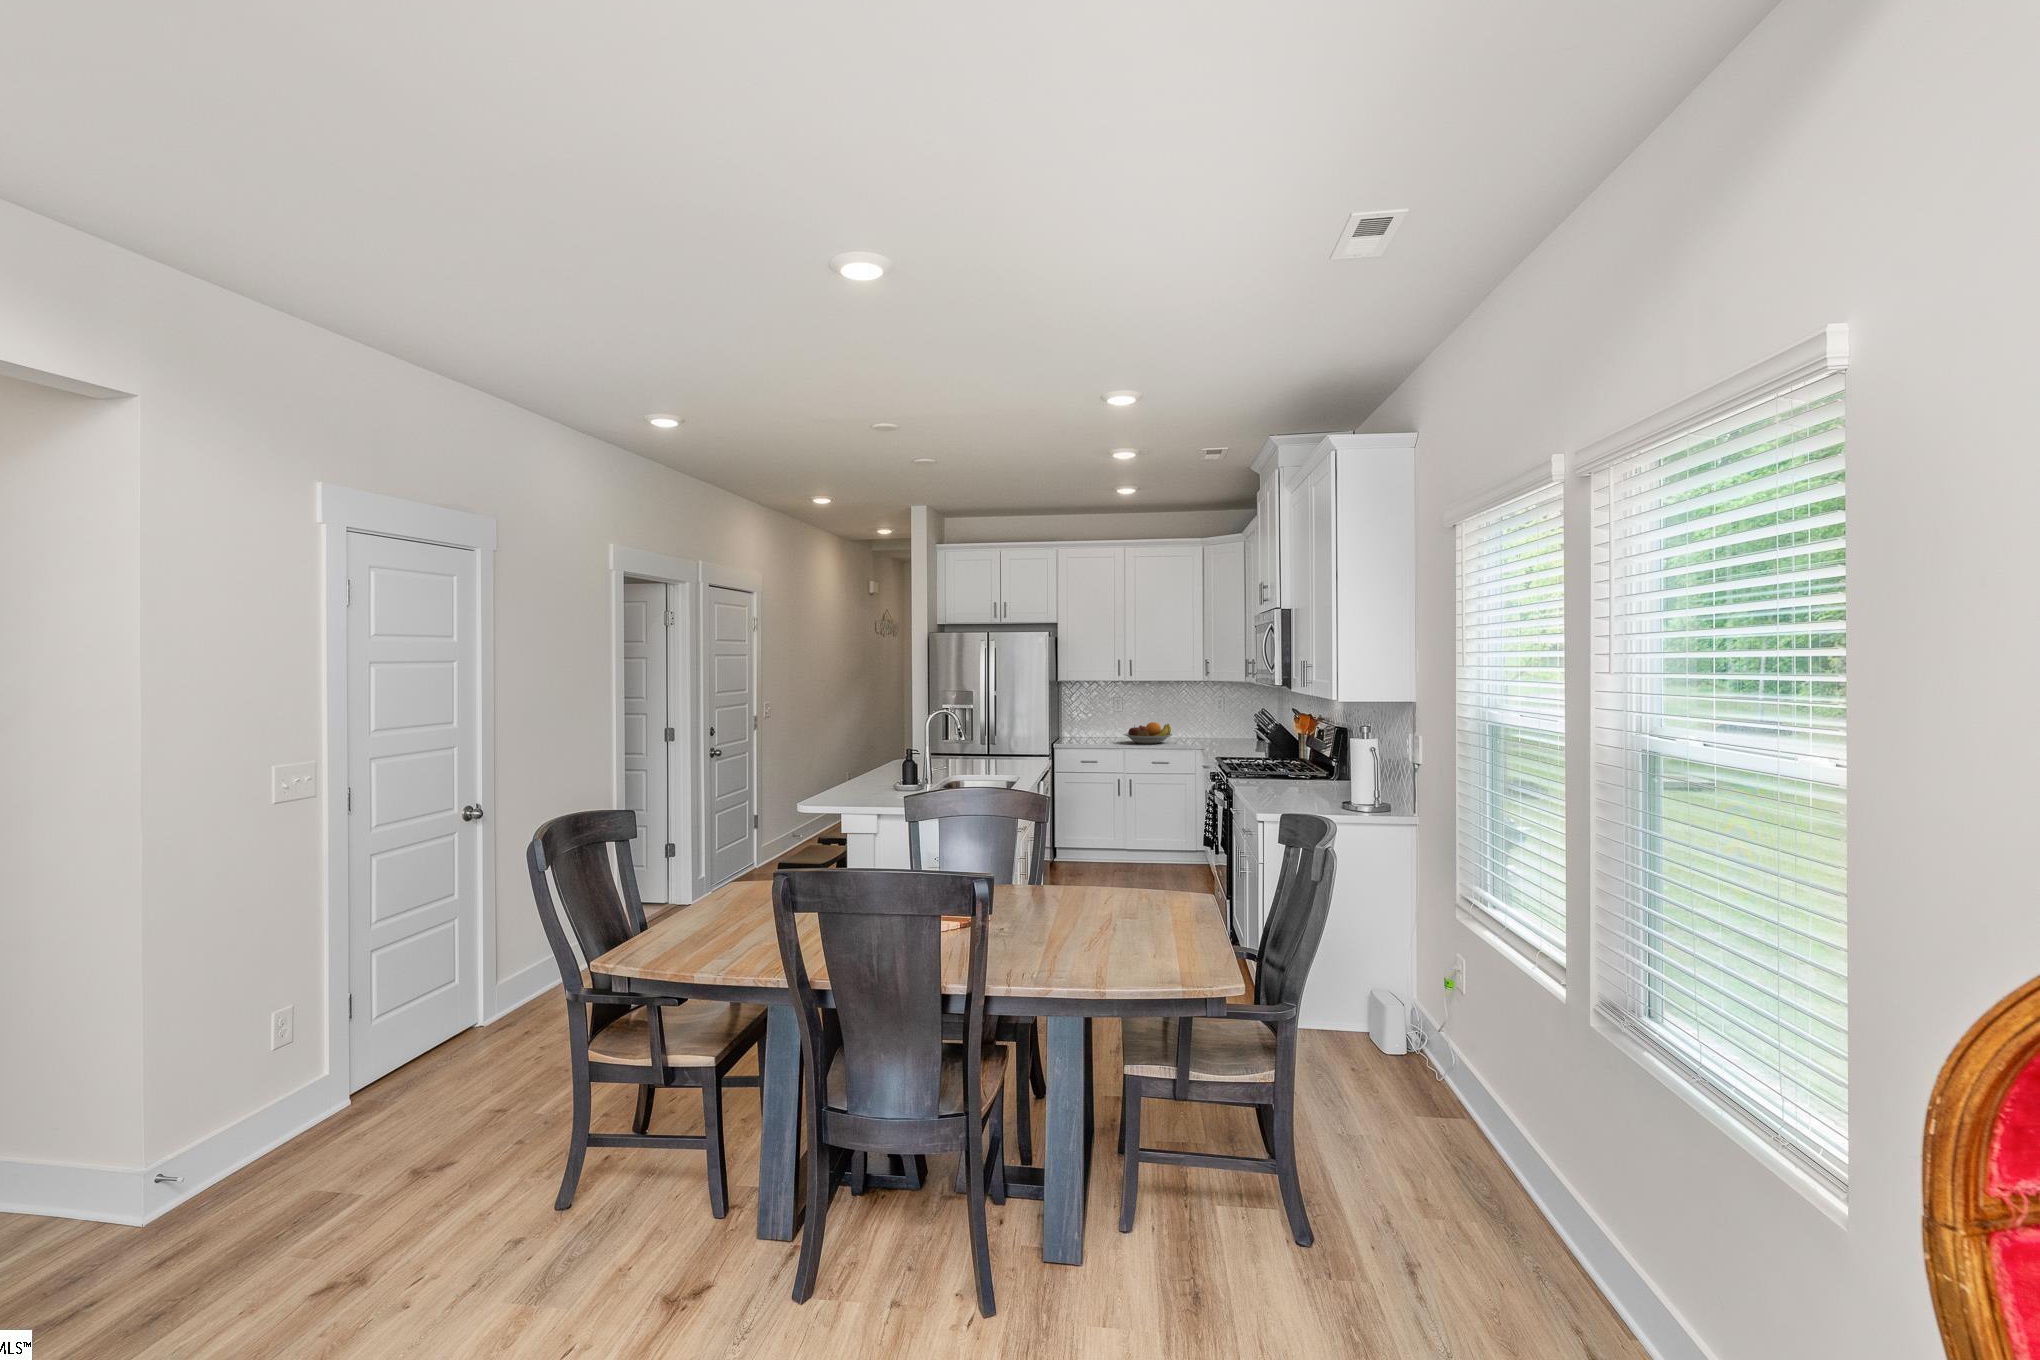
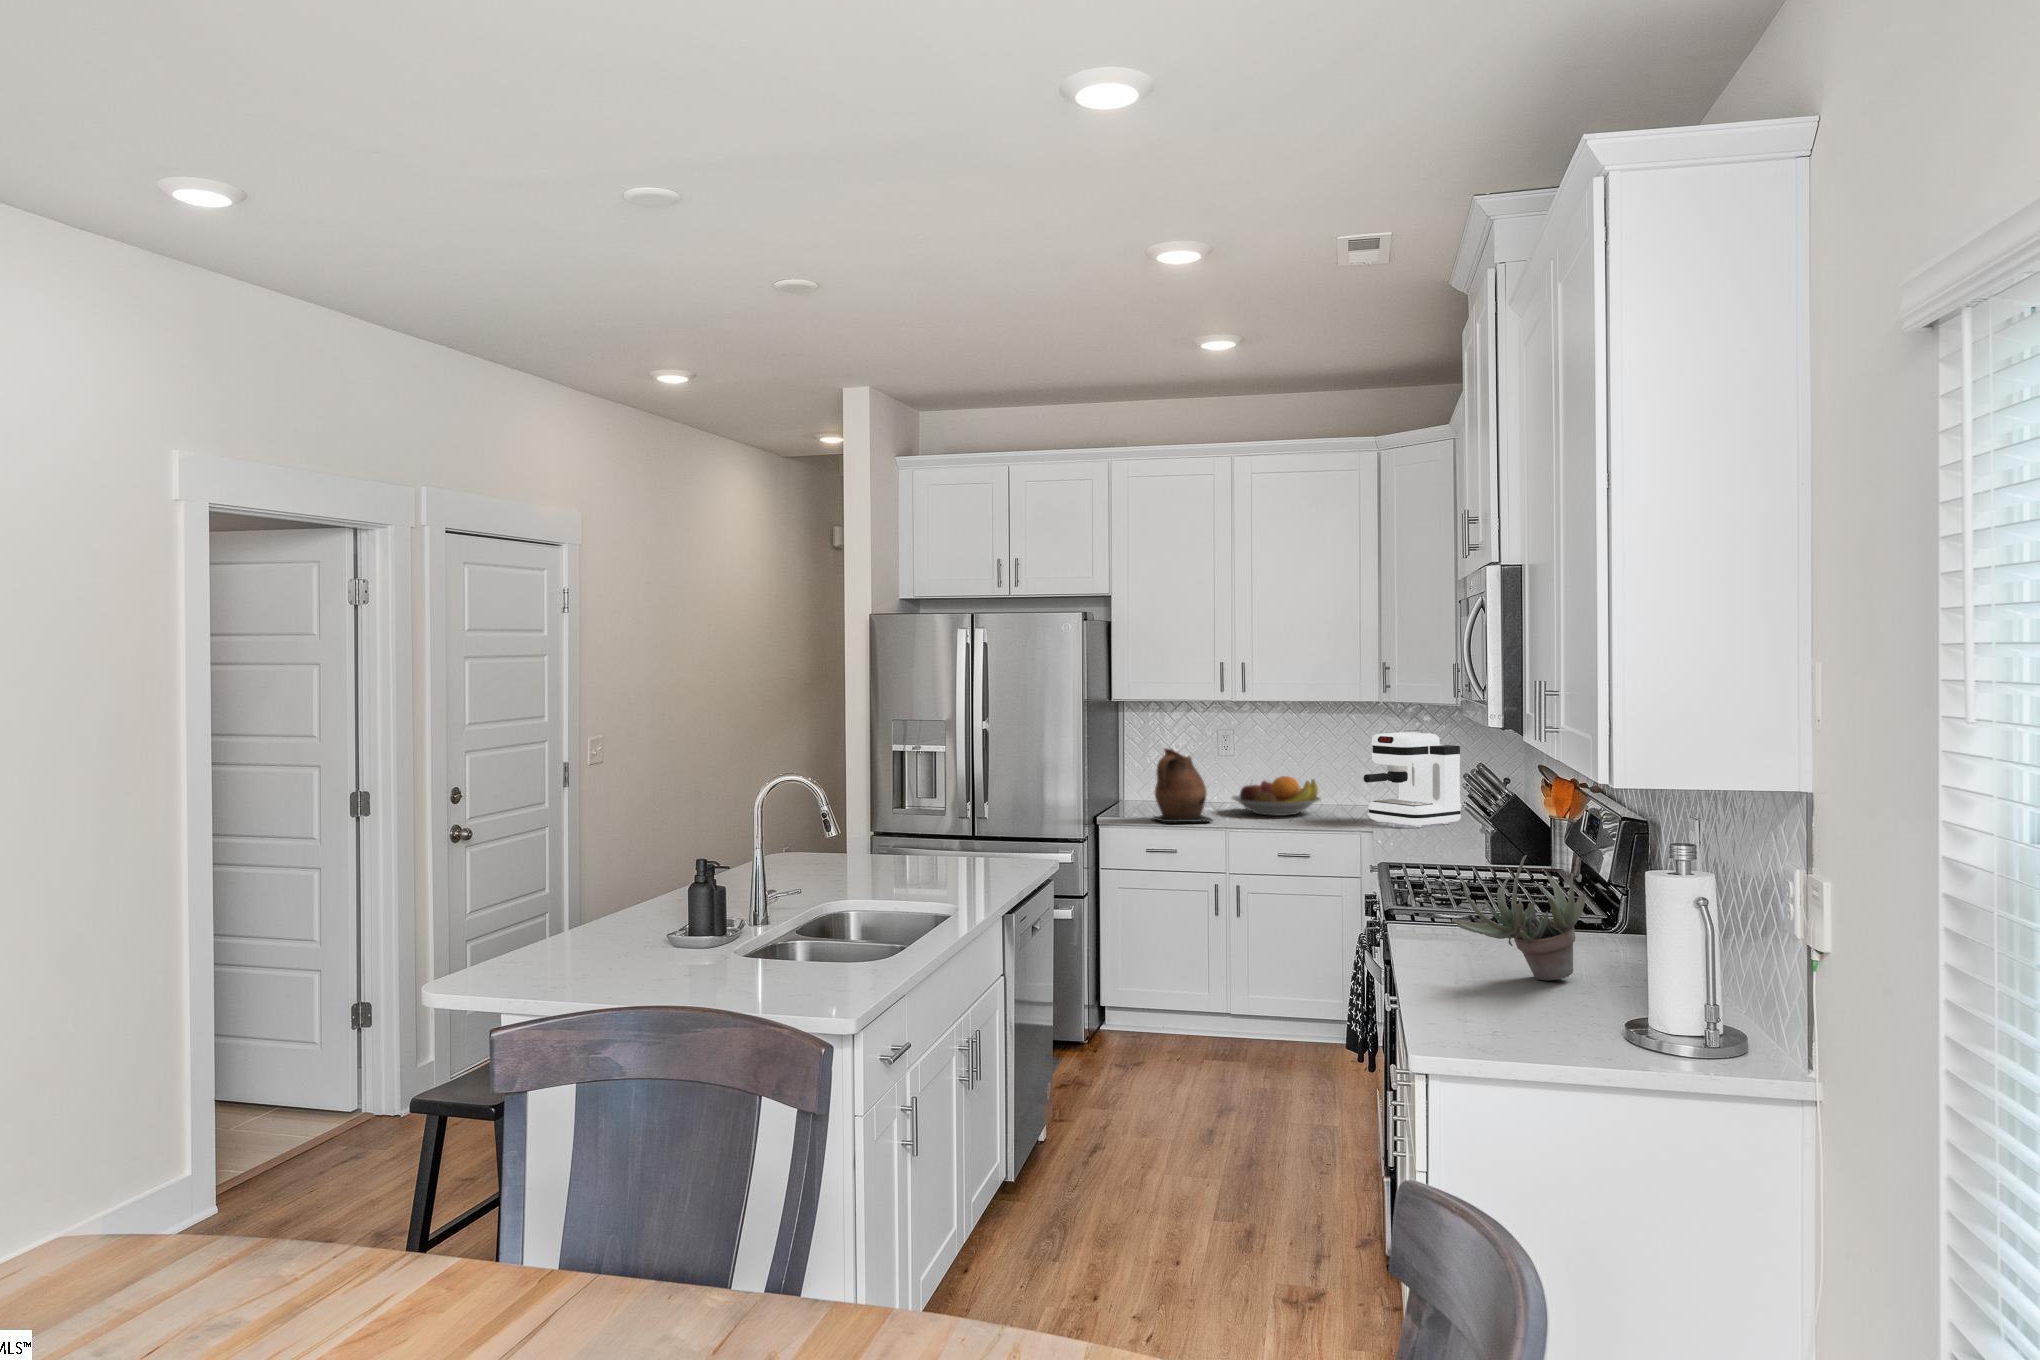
coffee maker: none [1198,698,1248,747] -> present [1363,732,1461,827]
ceramic pitcher: none [1081,707,1117,747] -> present [1153,748,1212,822]
succulent plant: none [1264,739,1323,795] -> present [1452,855,1586,980]

